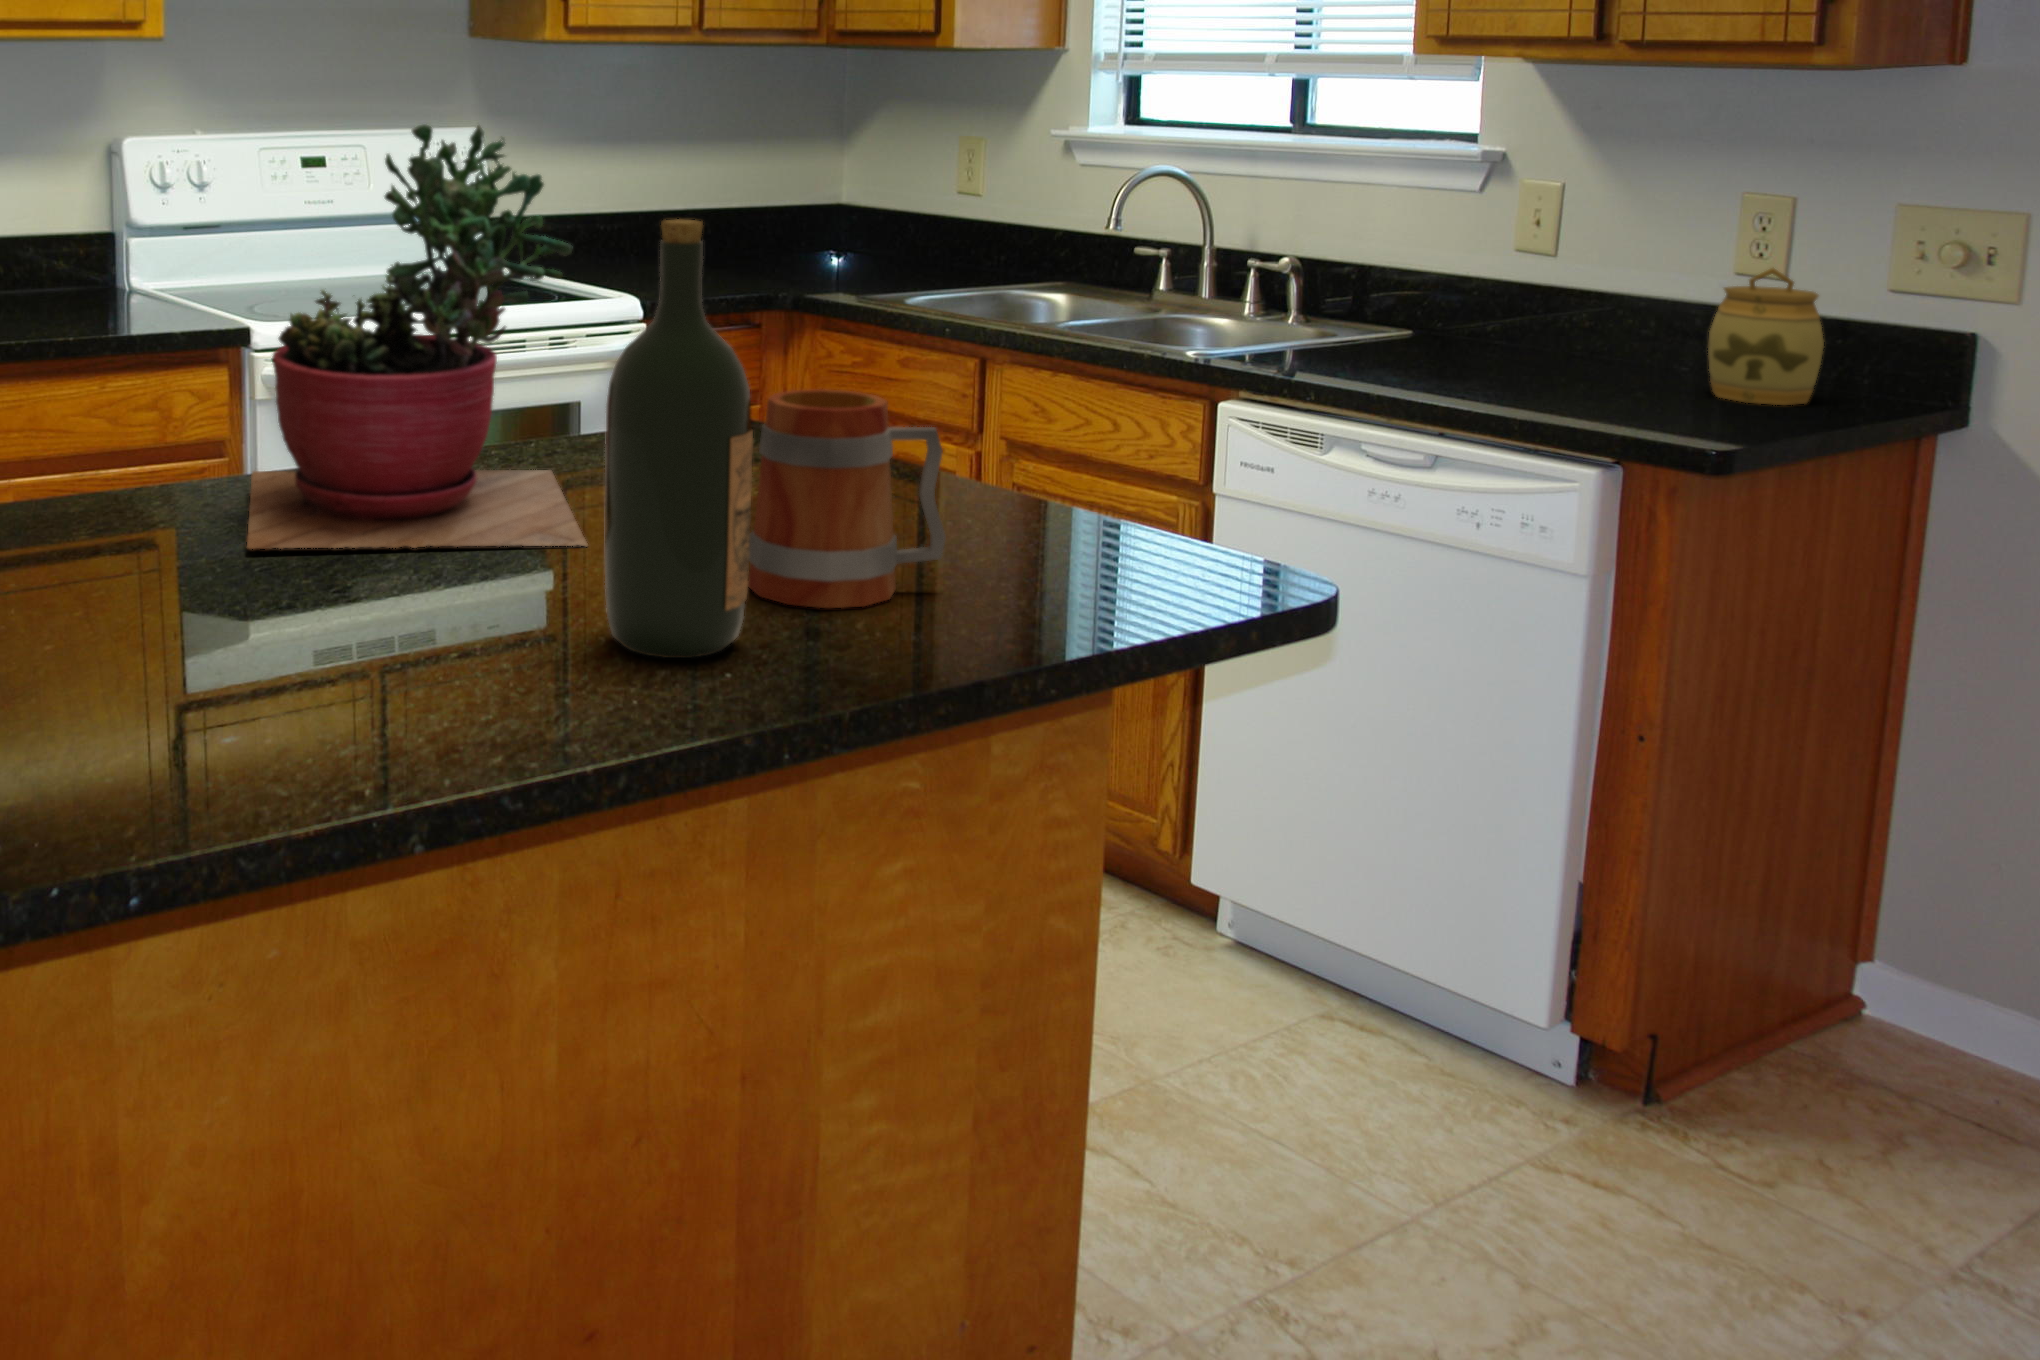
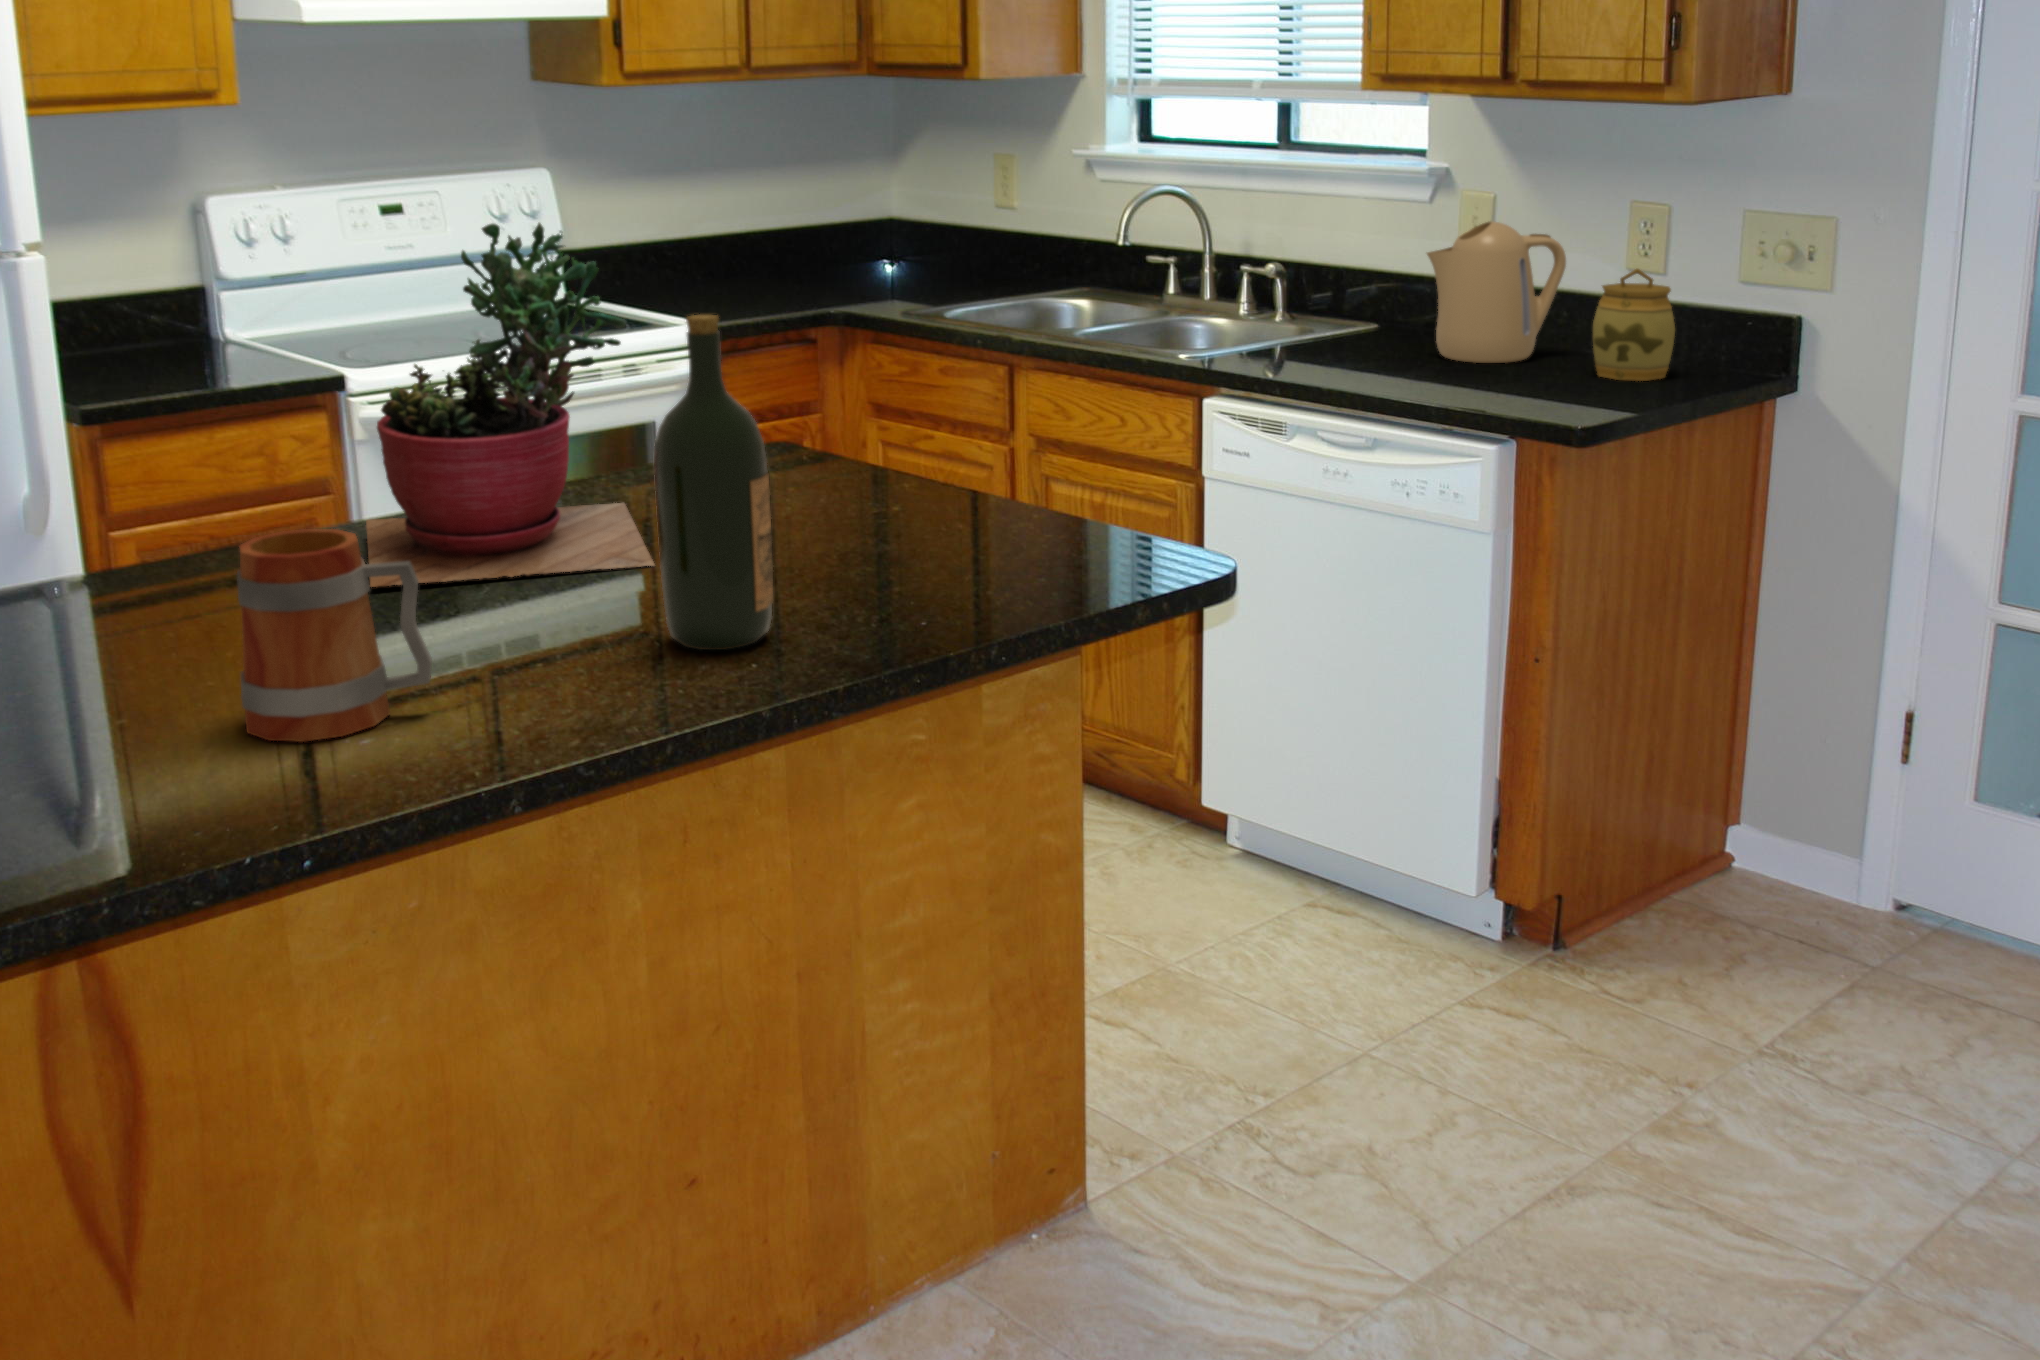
kettle: none [1487,209,1666,377] -> present [1427,221,1566,363]
mug: present [748,389,946,608] -> present [237,529,432,742]

